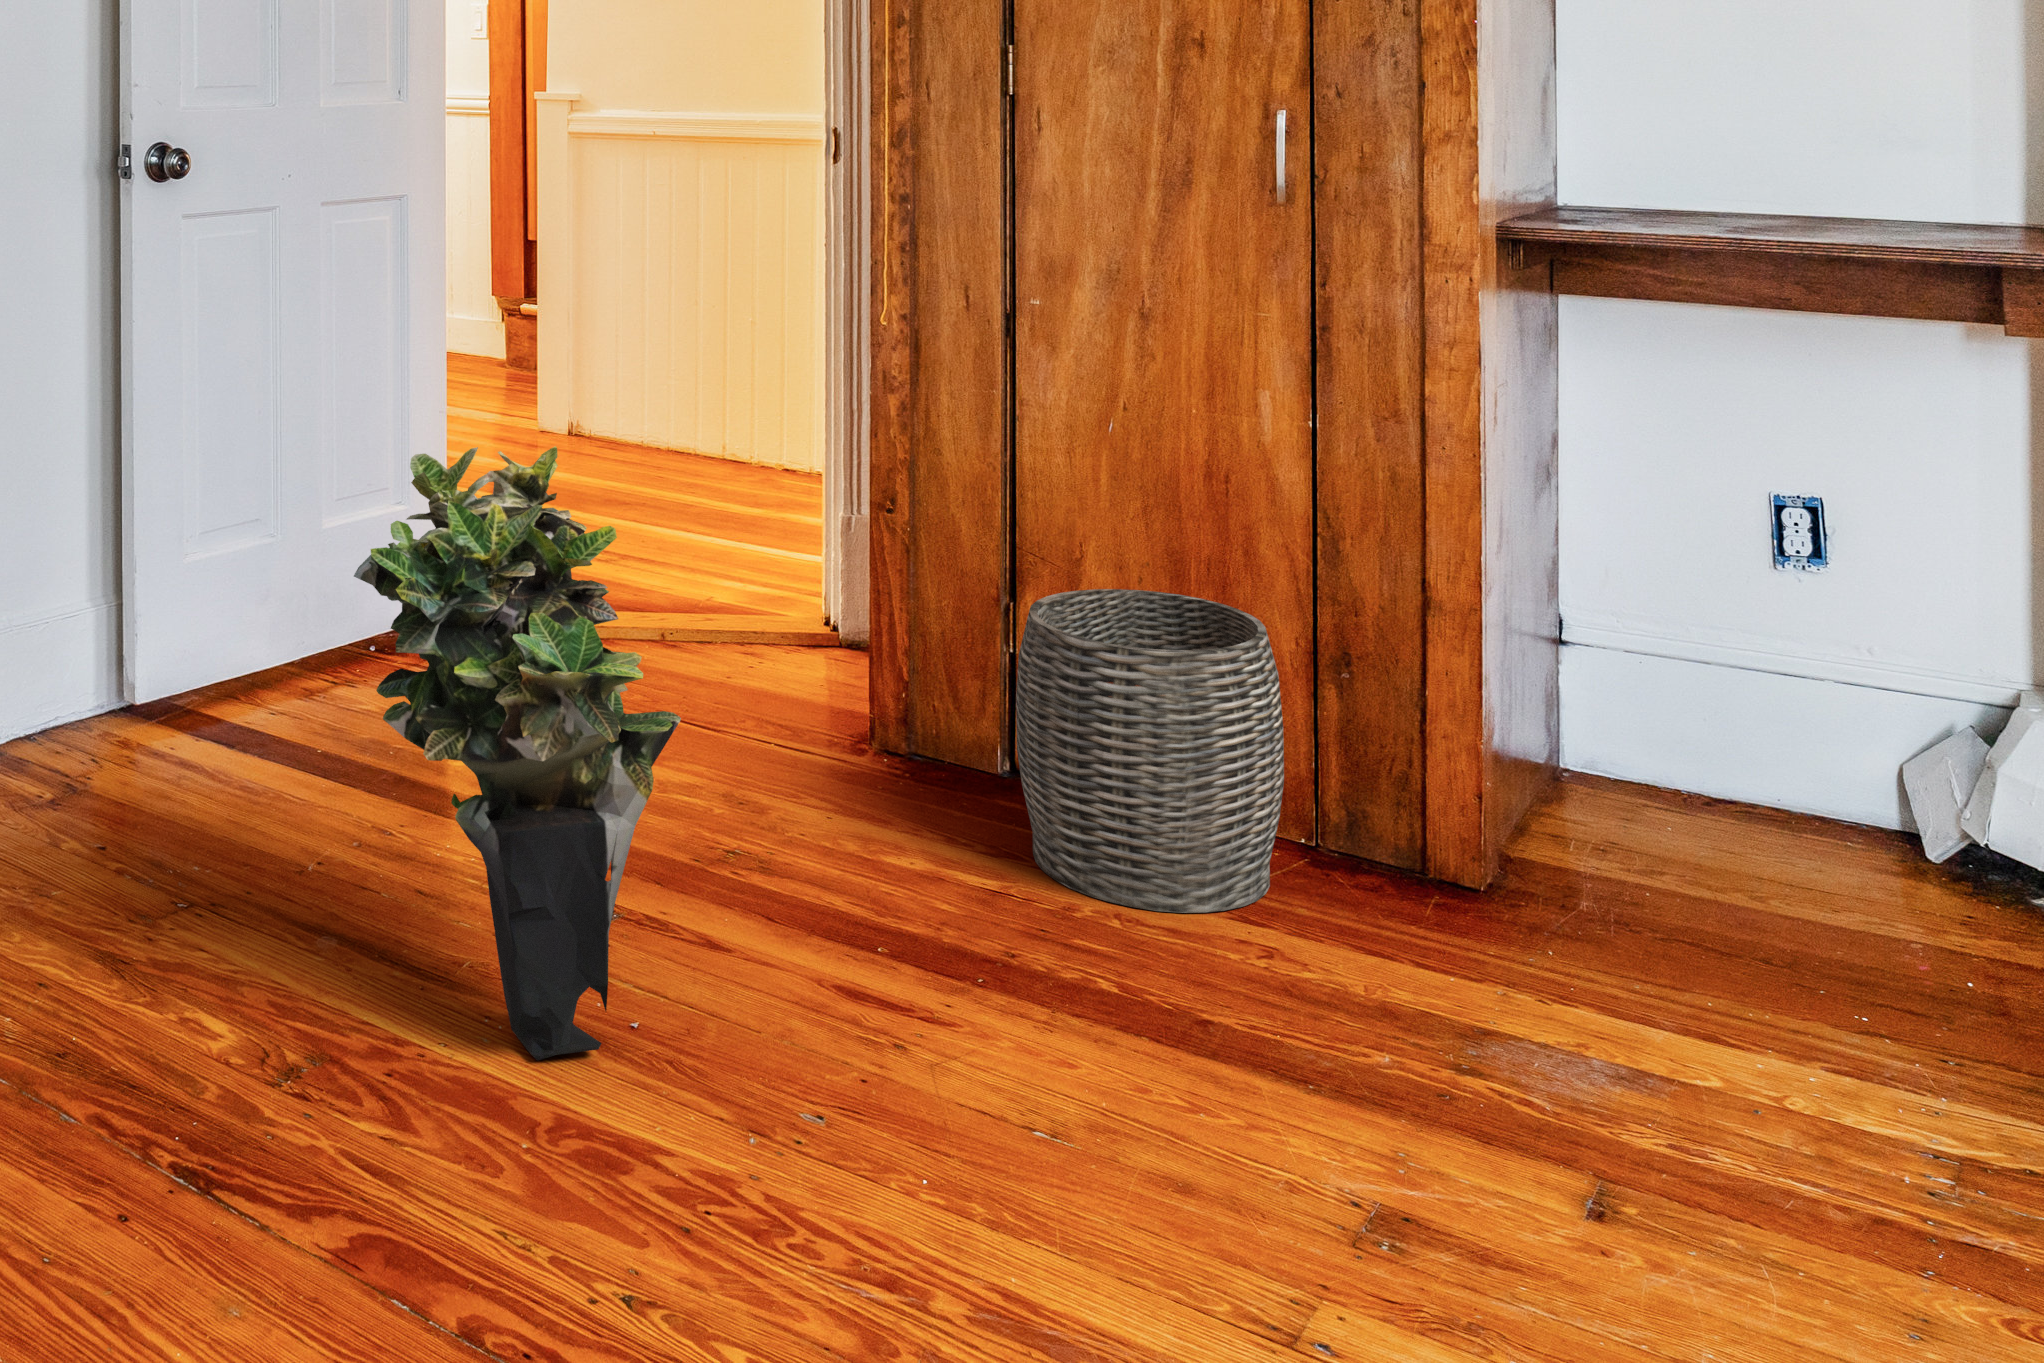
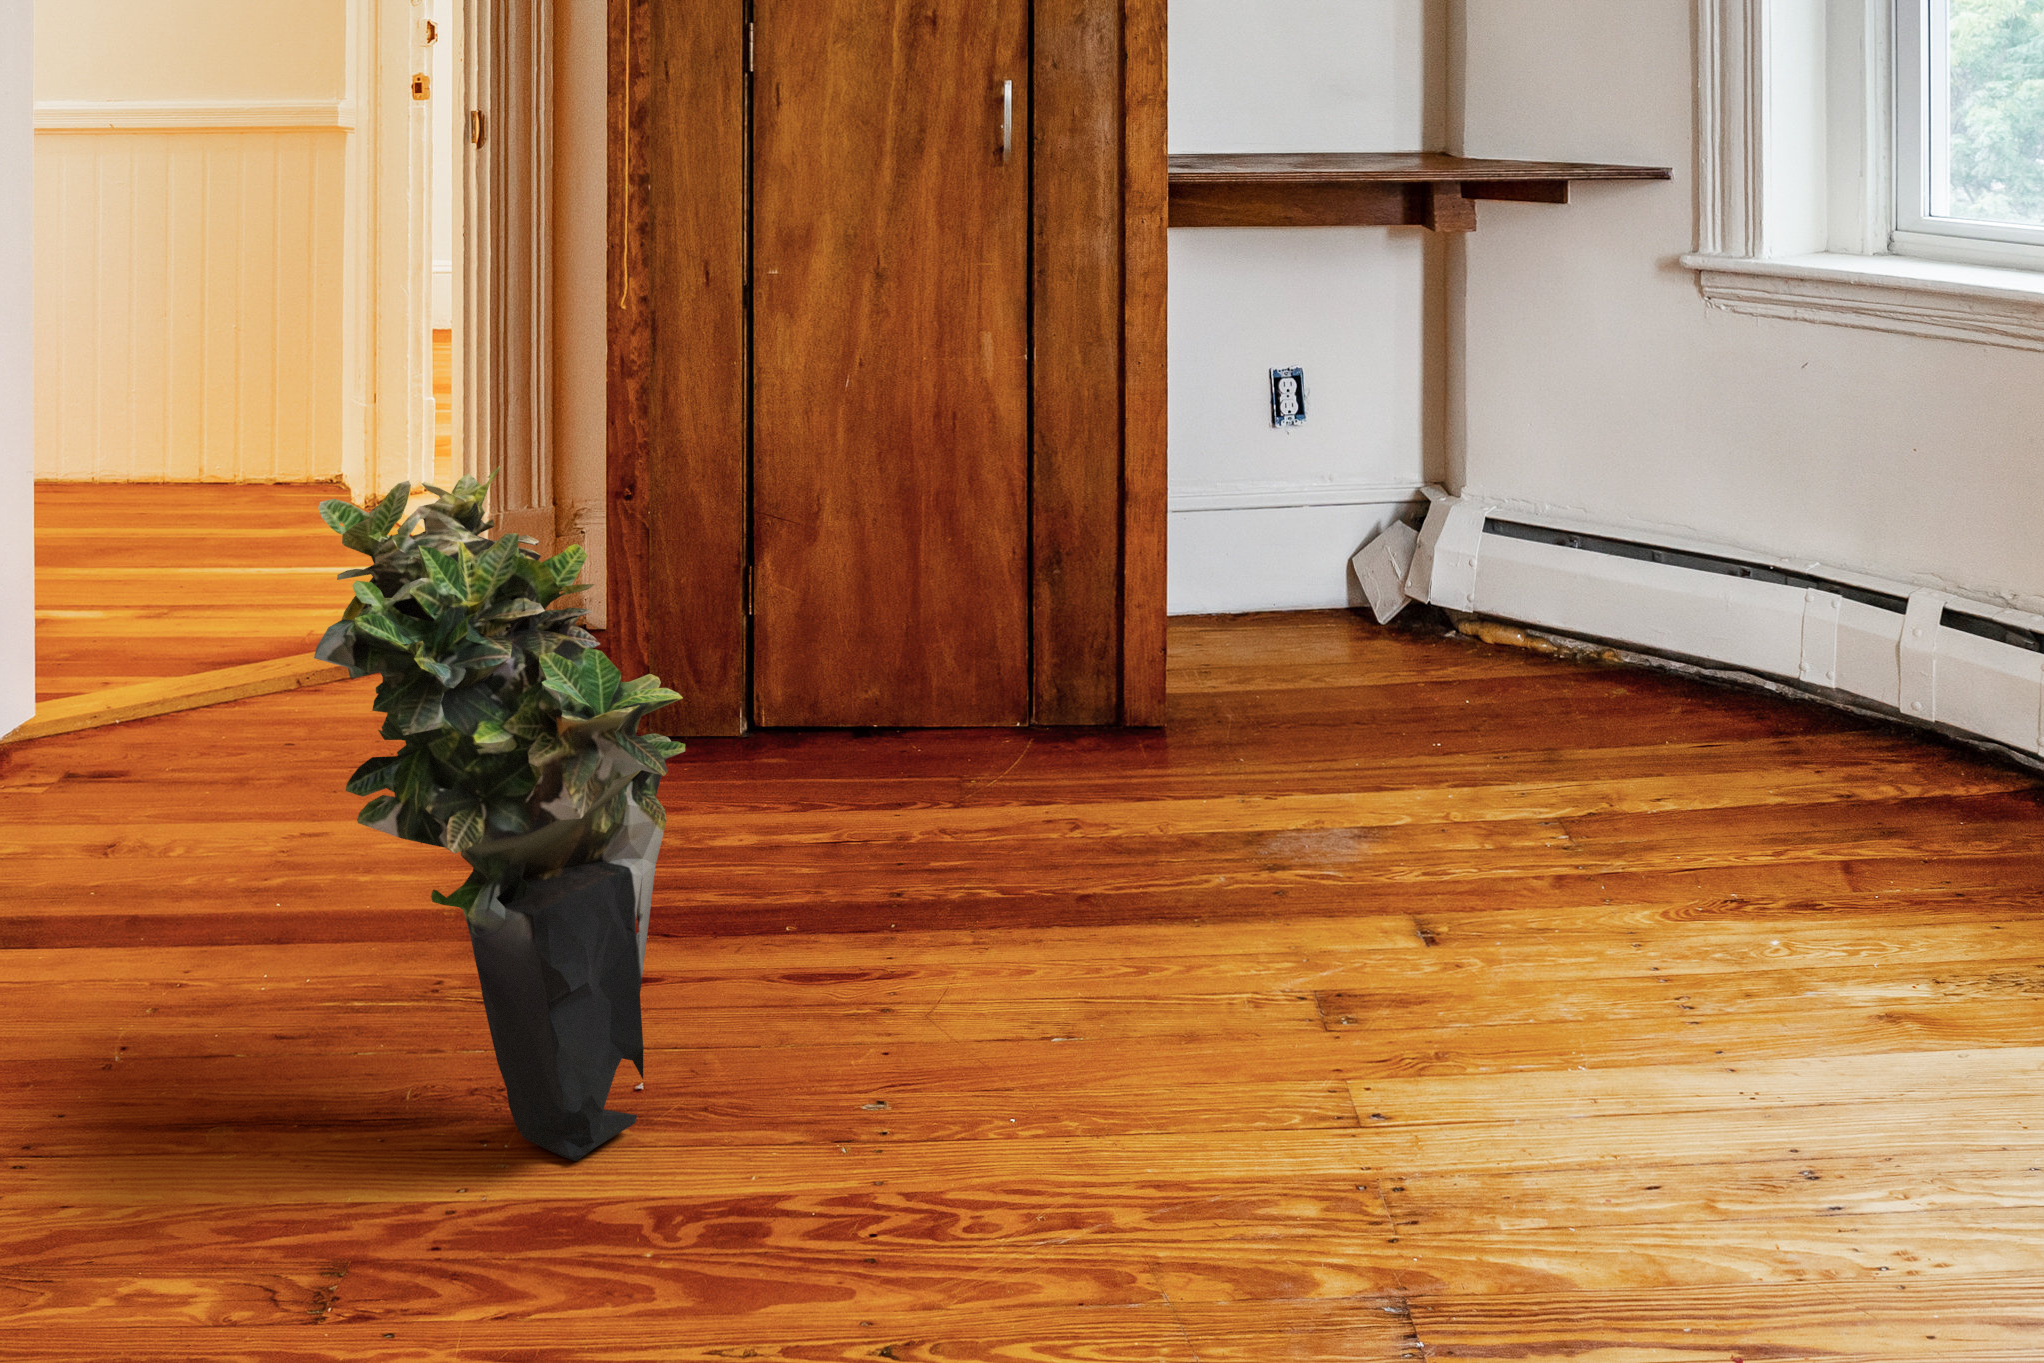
woven basket: present [1016,589,1284,913] -> none [816,528,1046,824]

